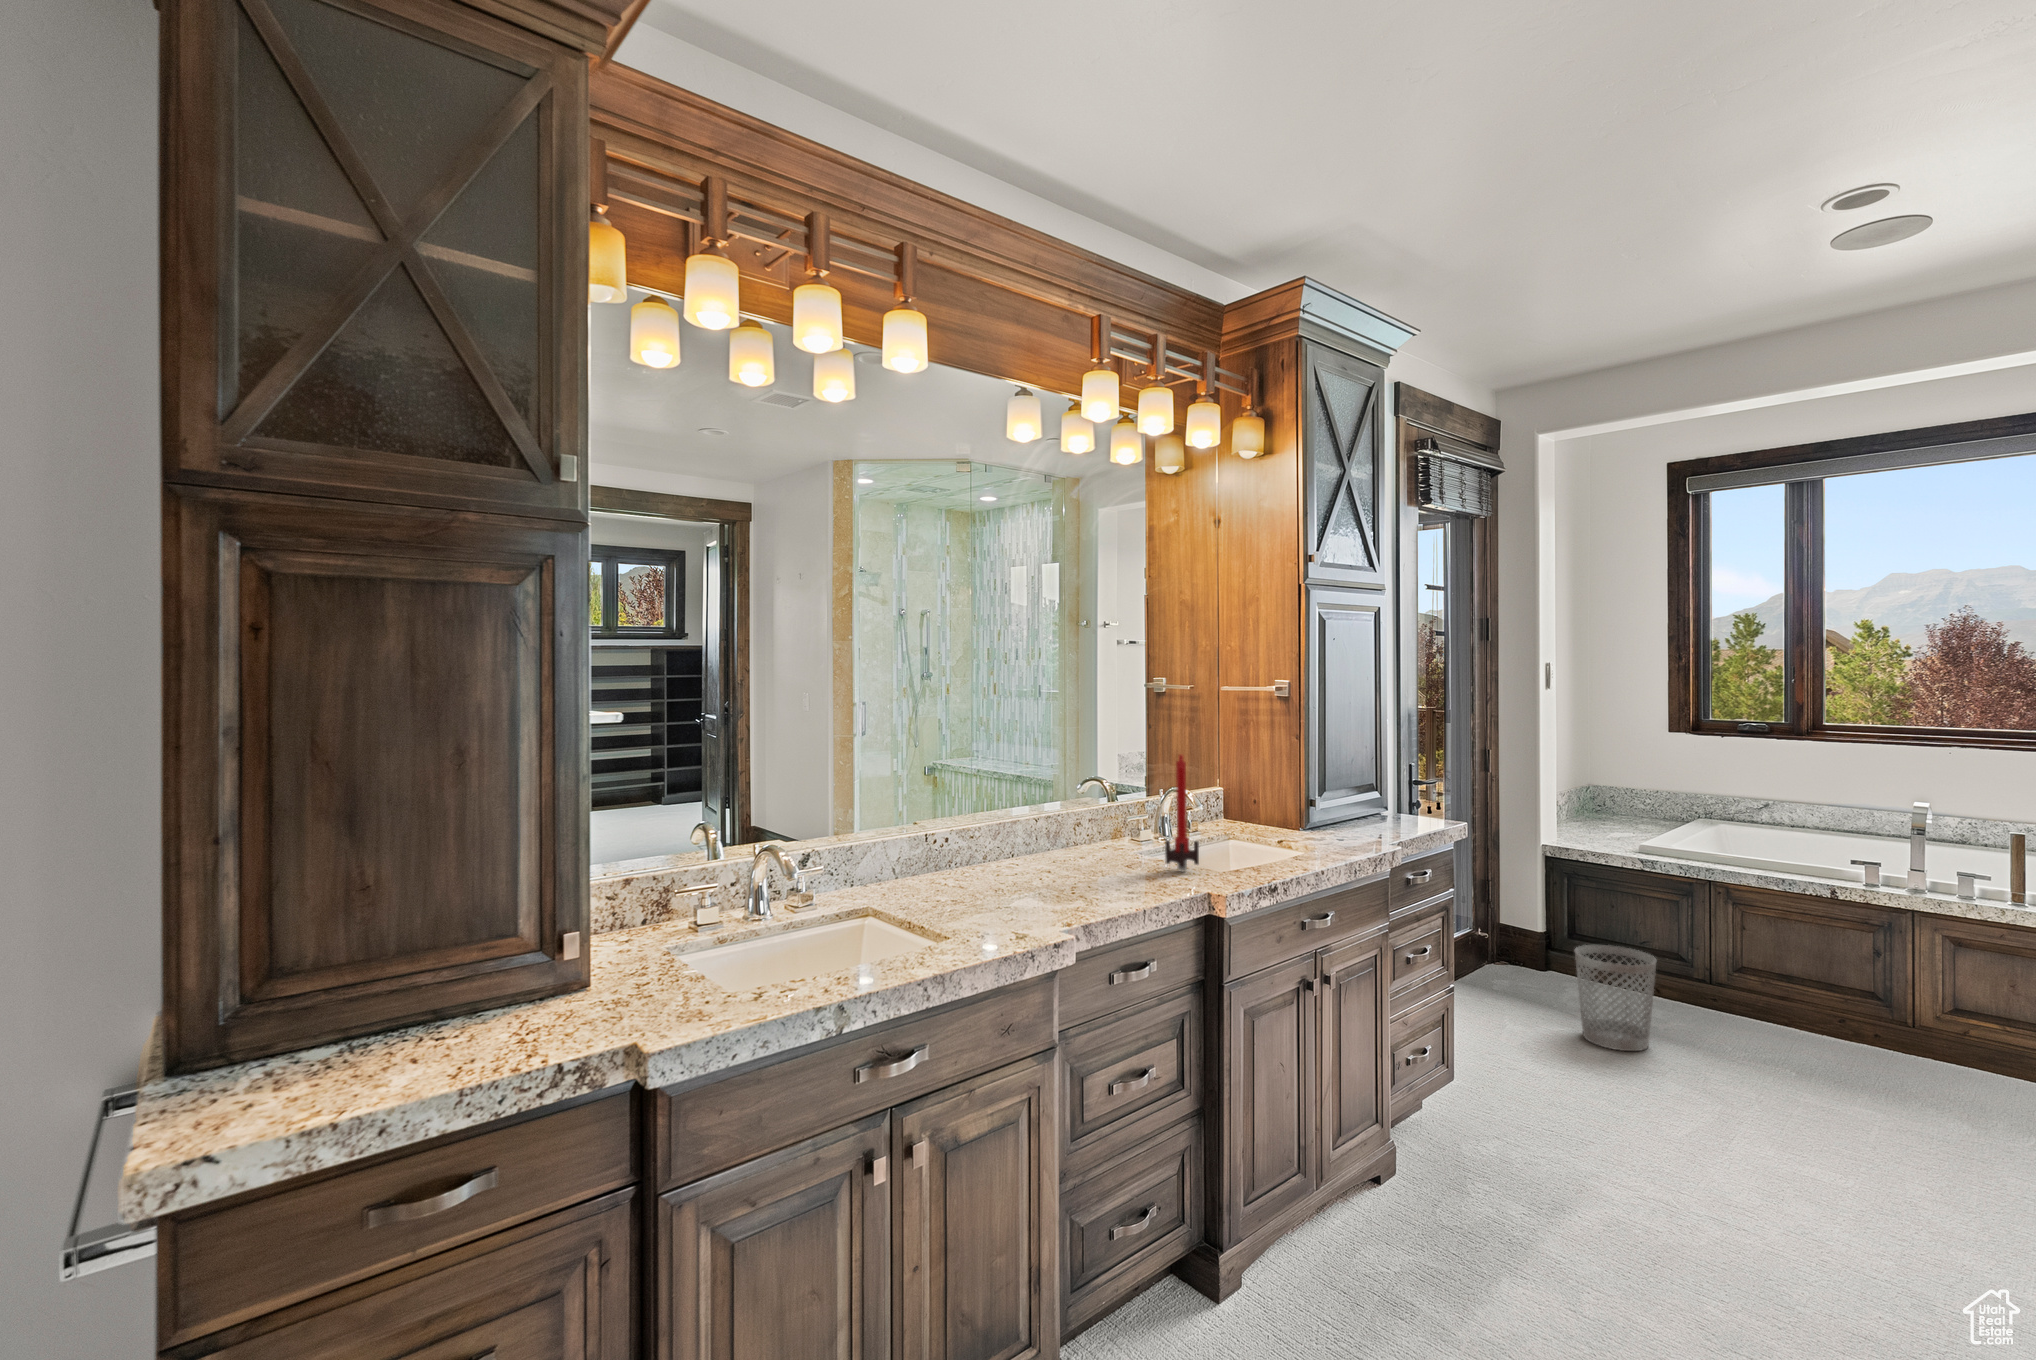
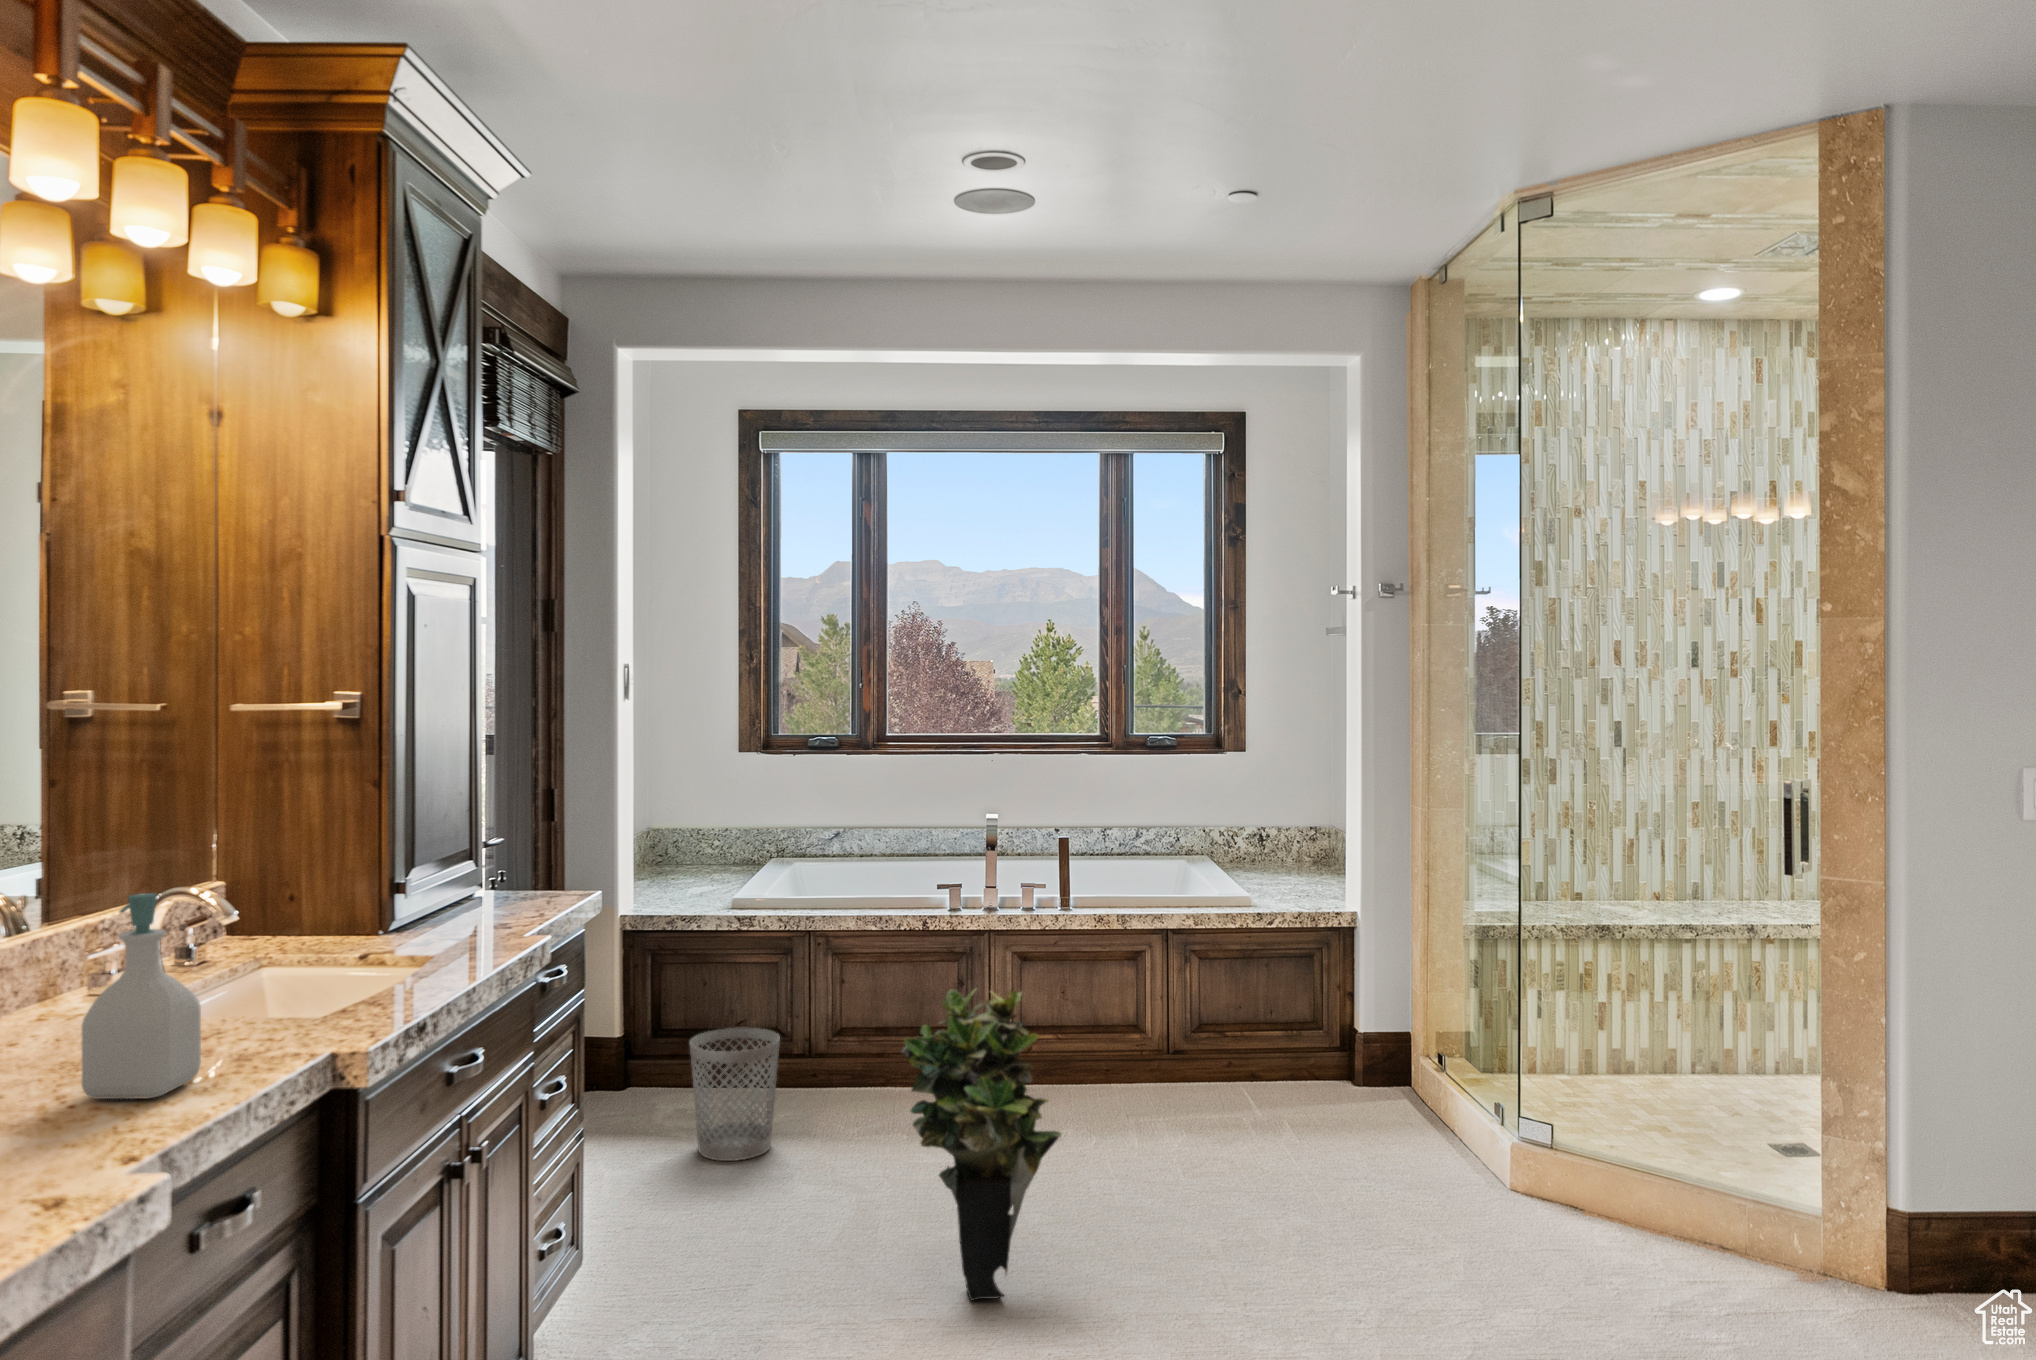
candle: present [1165,755,1199,871] -> none [194,829,263,1047]
soap bottle: none [1104,783,1157,887] -> present [82,893,201,1099]
potted plant: none [1724,946,1903,1230] -> present [902,989,1061,1301]

